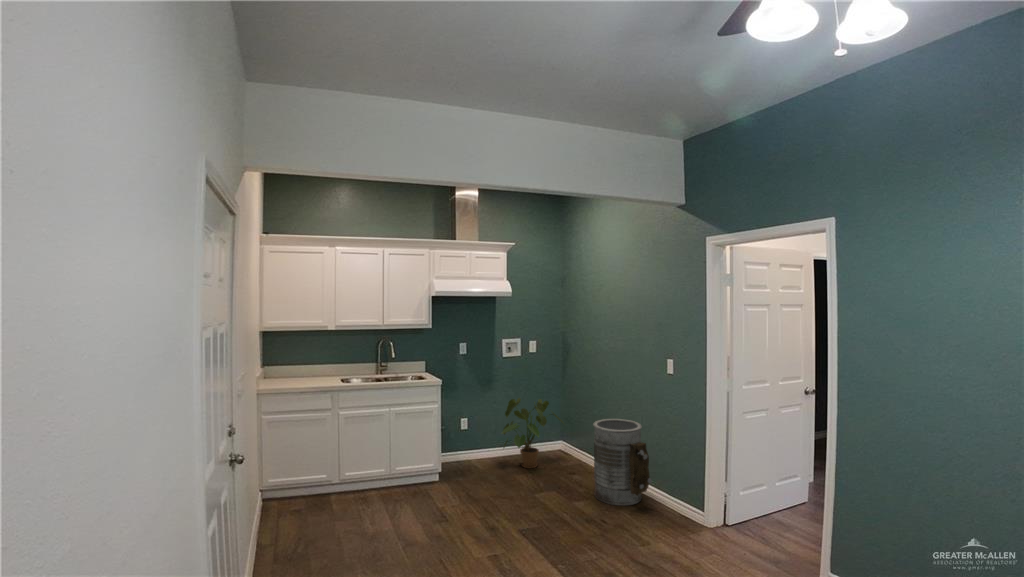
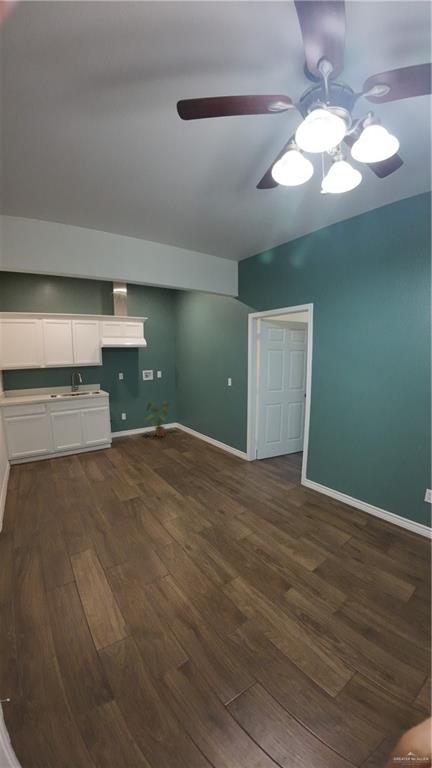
trash can: present [593,419,652,506] -> none [192,409,220,449]

